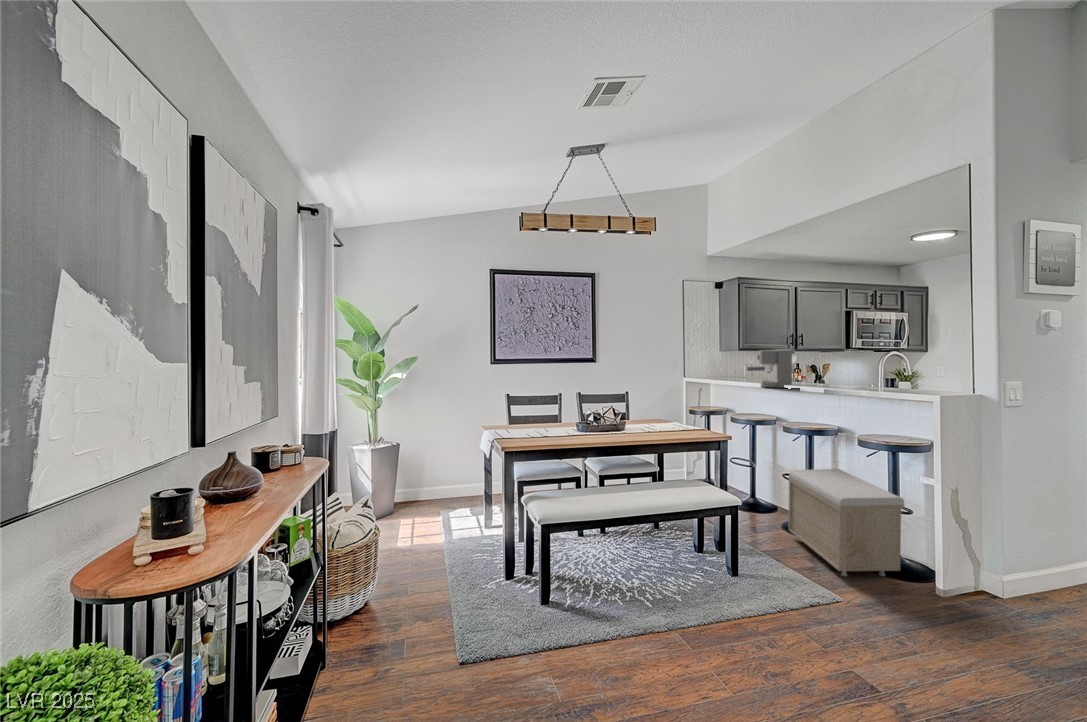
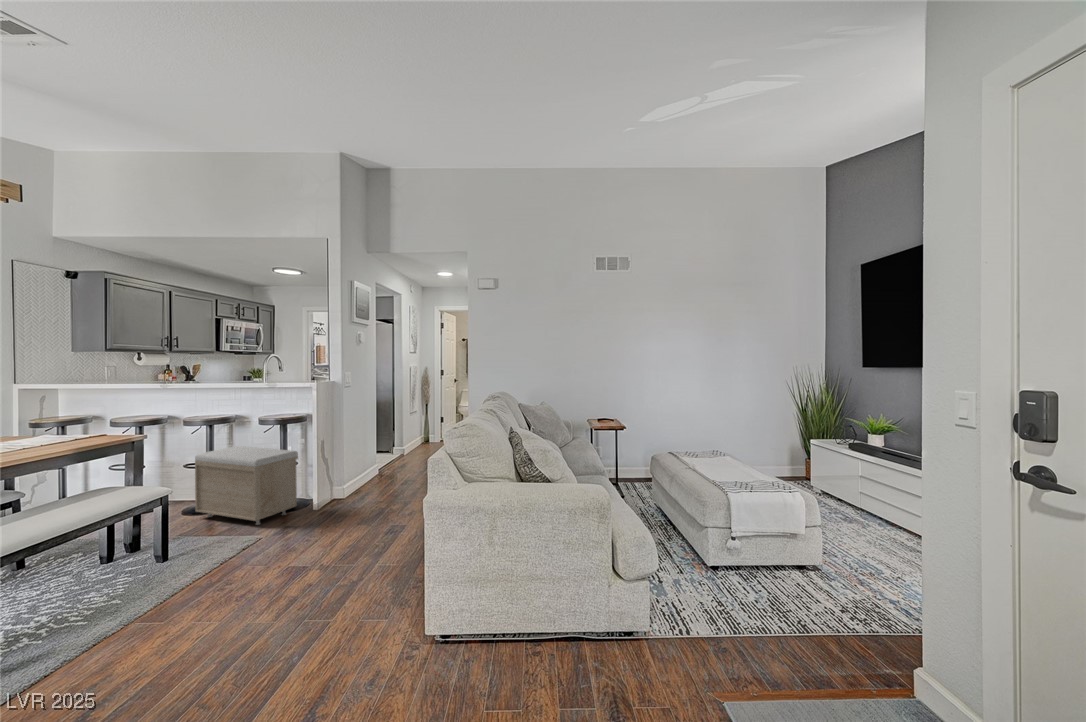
coffee maker: present [747,349,792,388] -> none [123,347,179,386]

